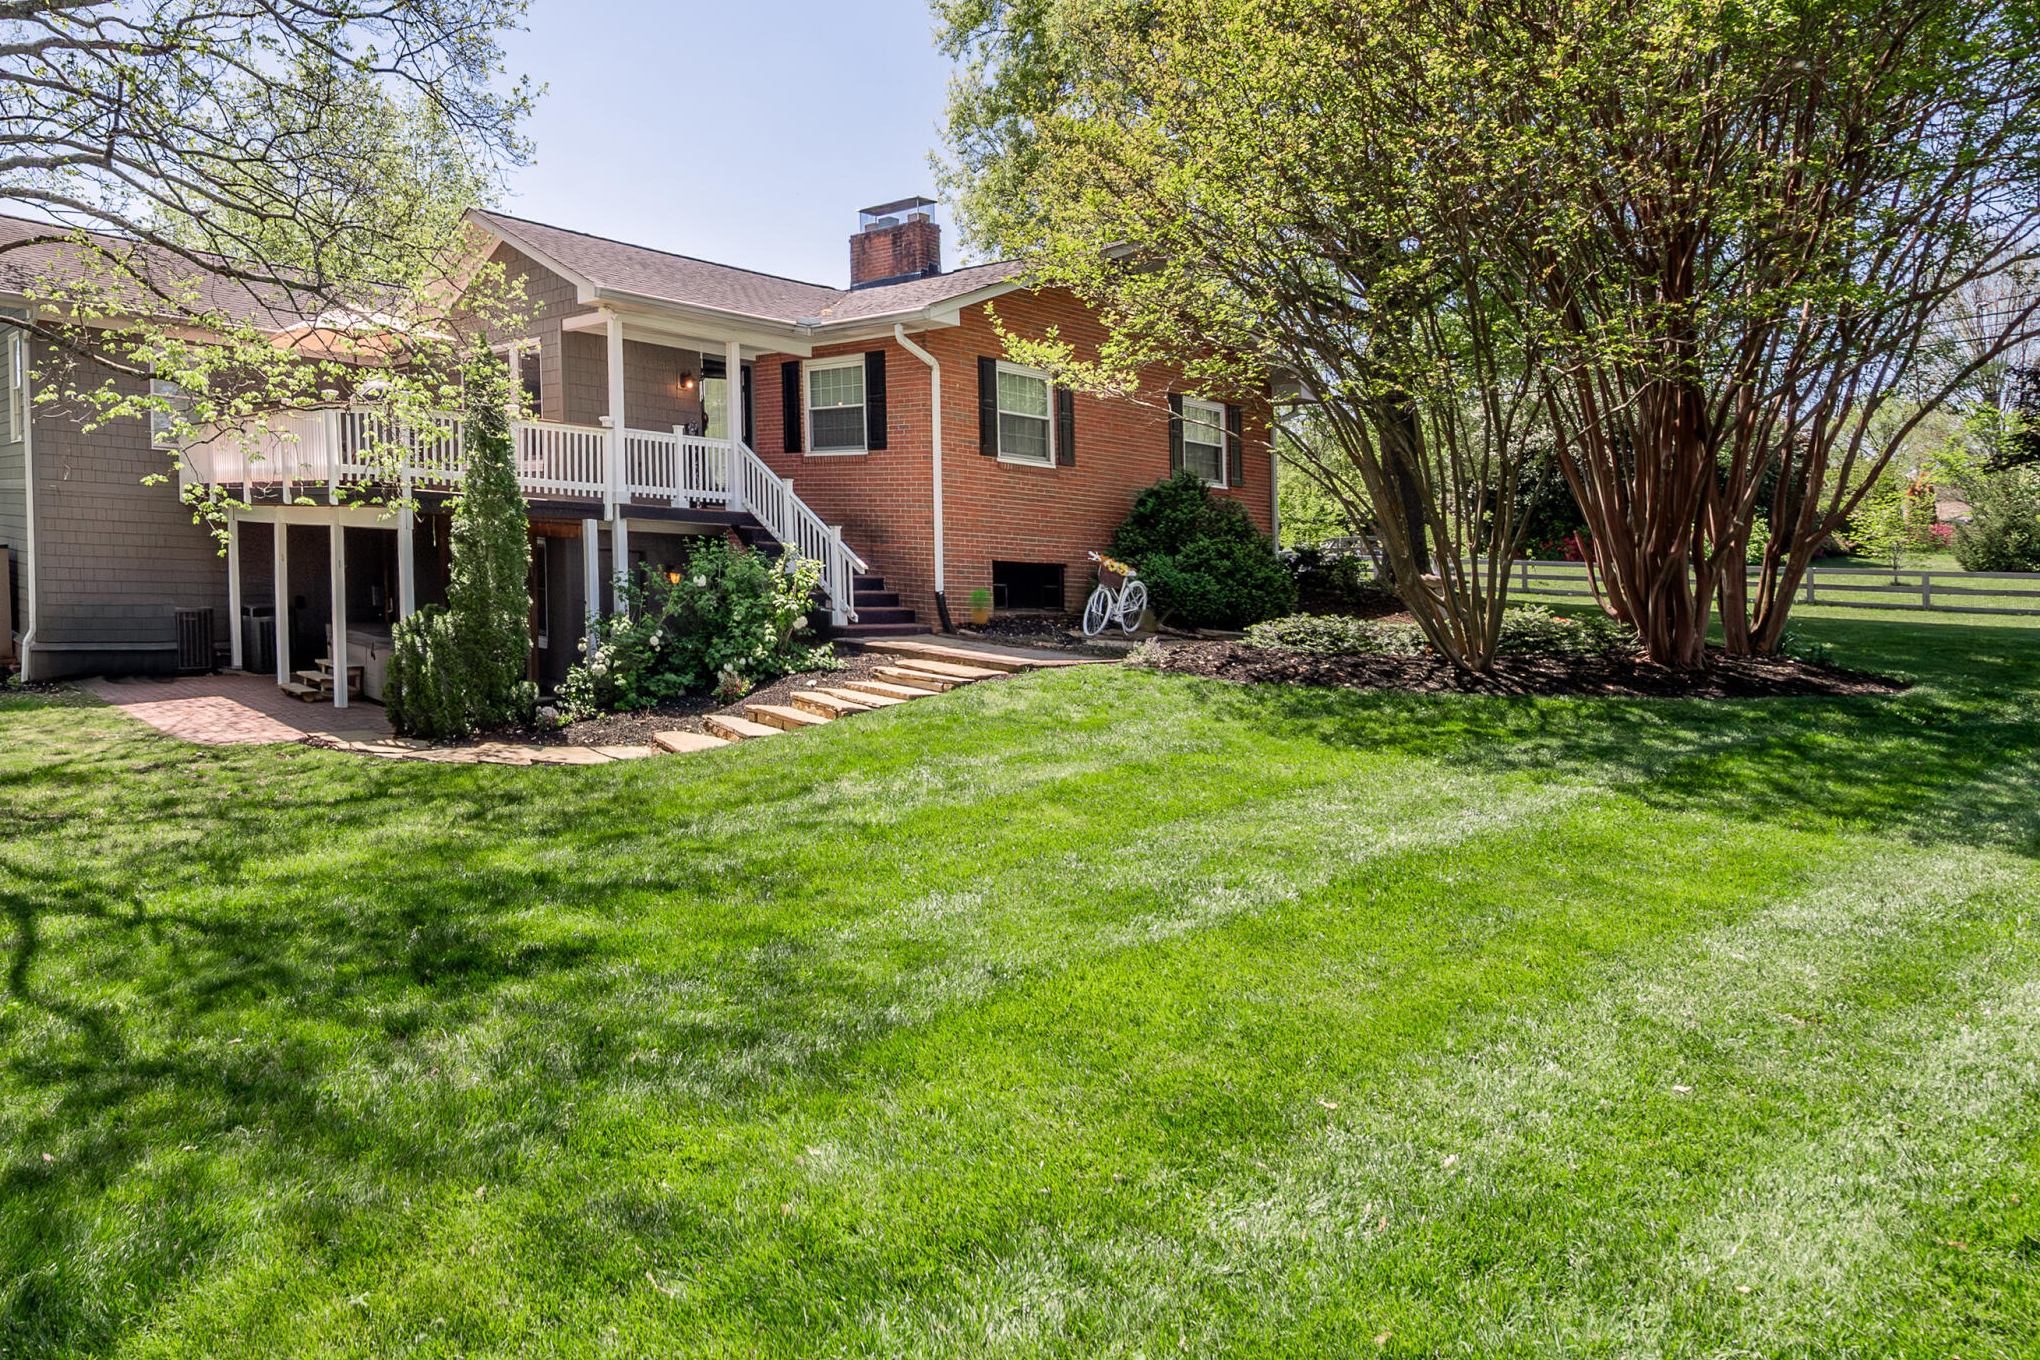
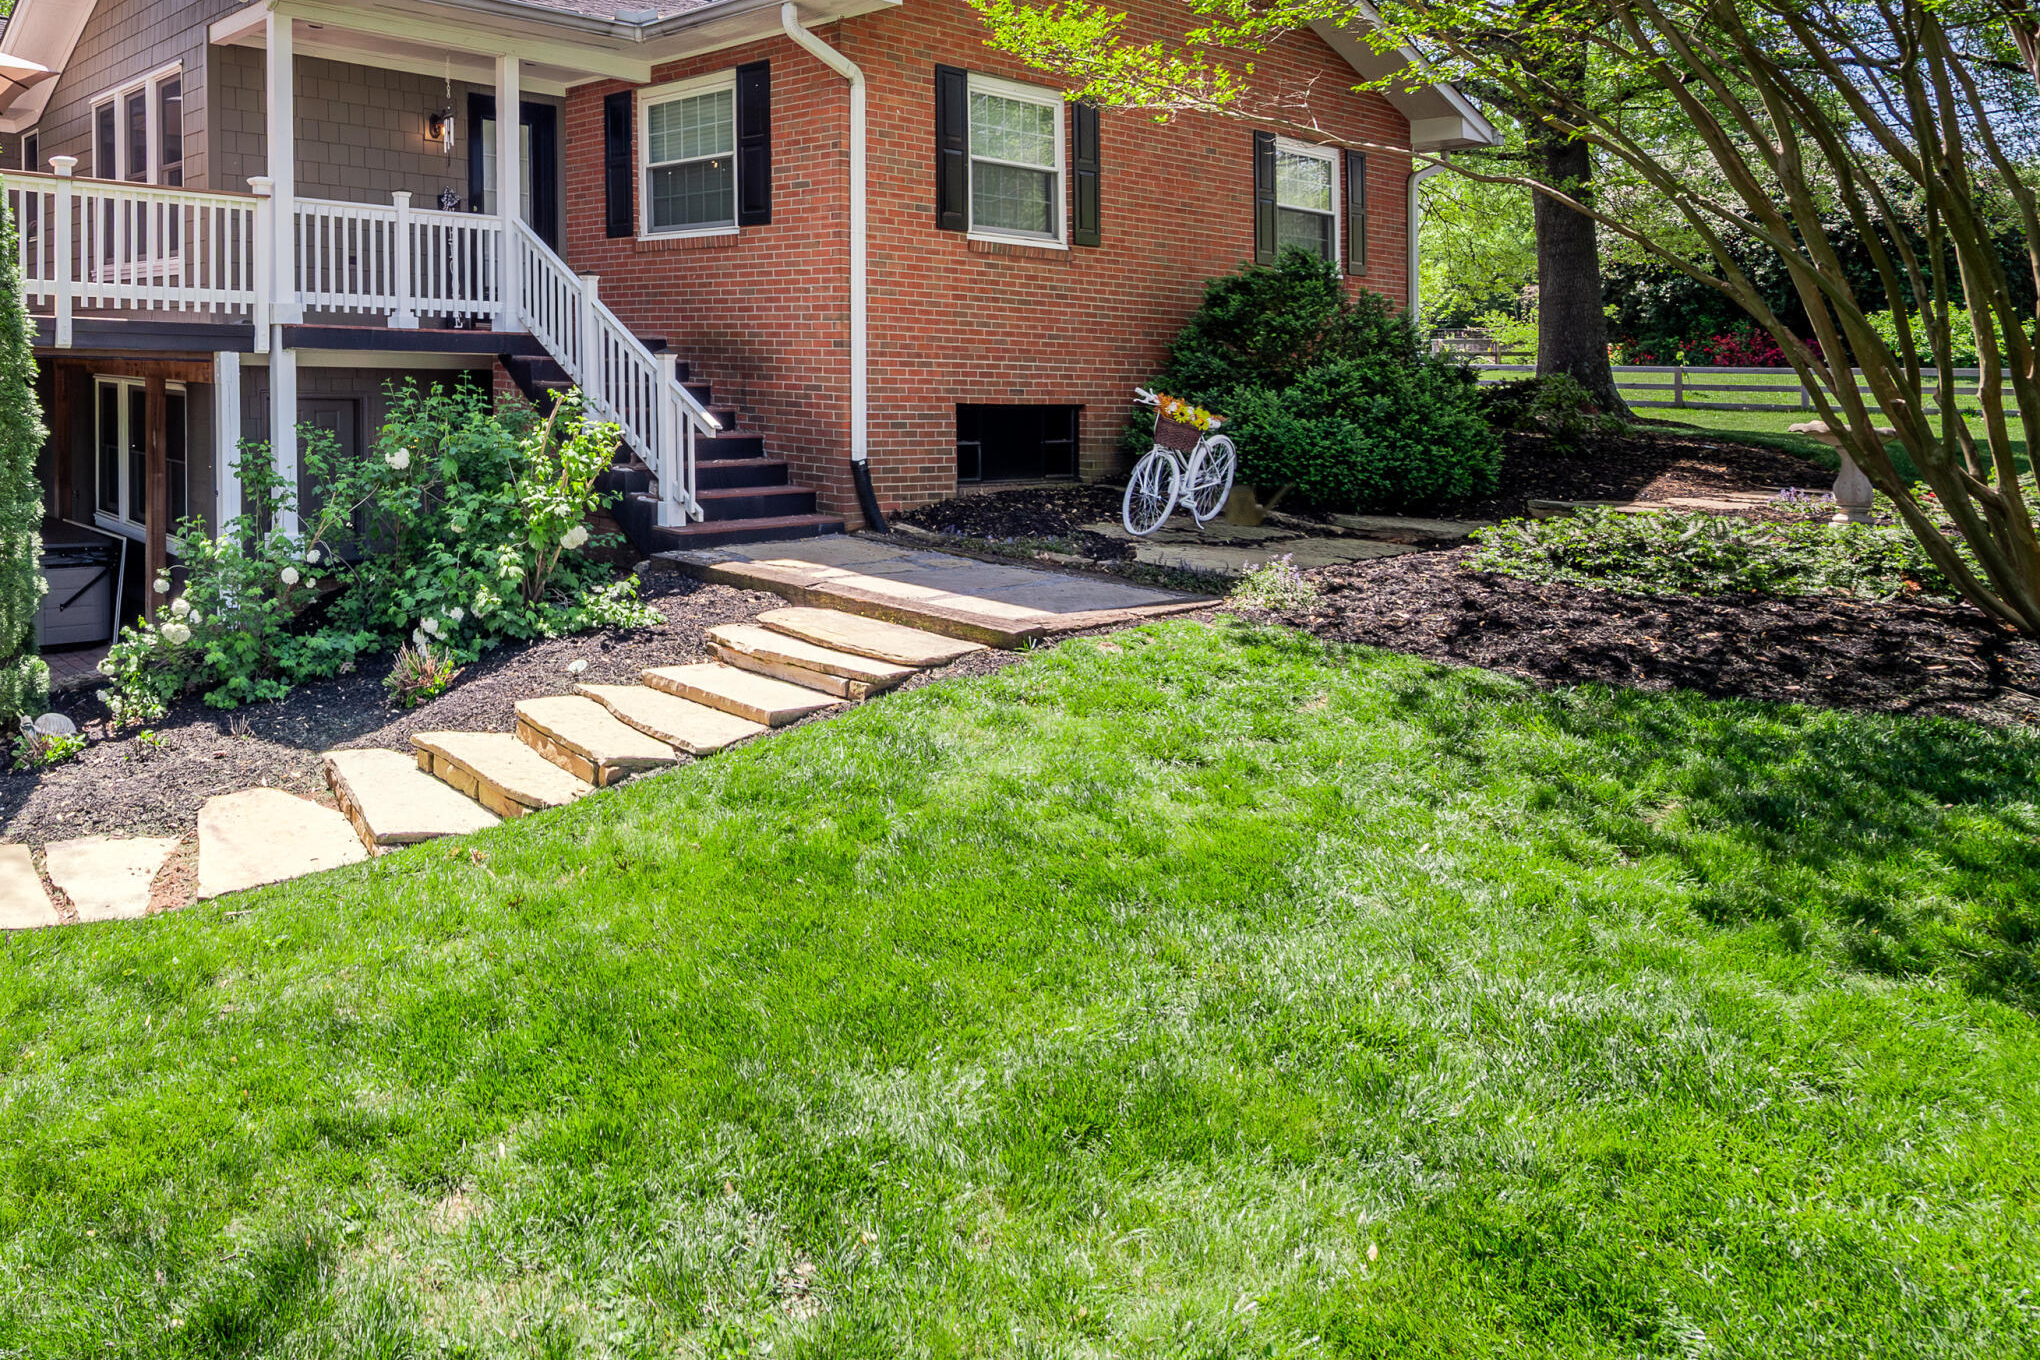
potted plant: present [967,589,991,624] -> none [914,454,966,519]

